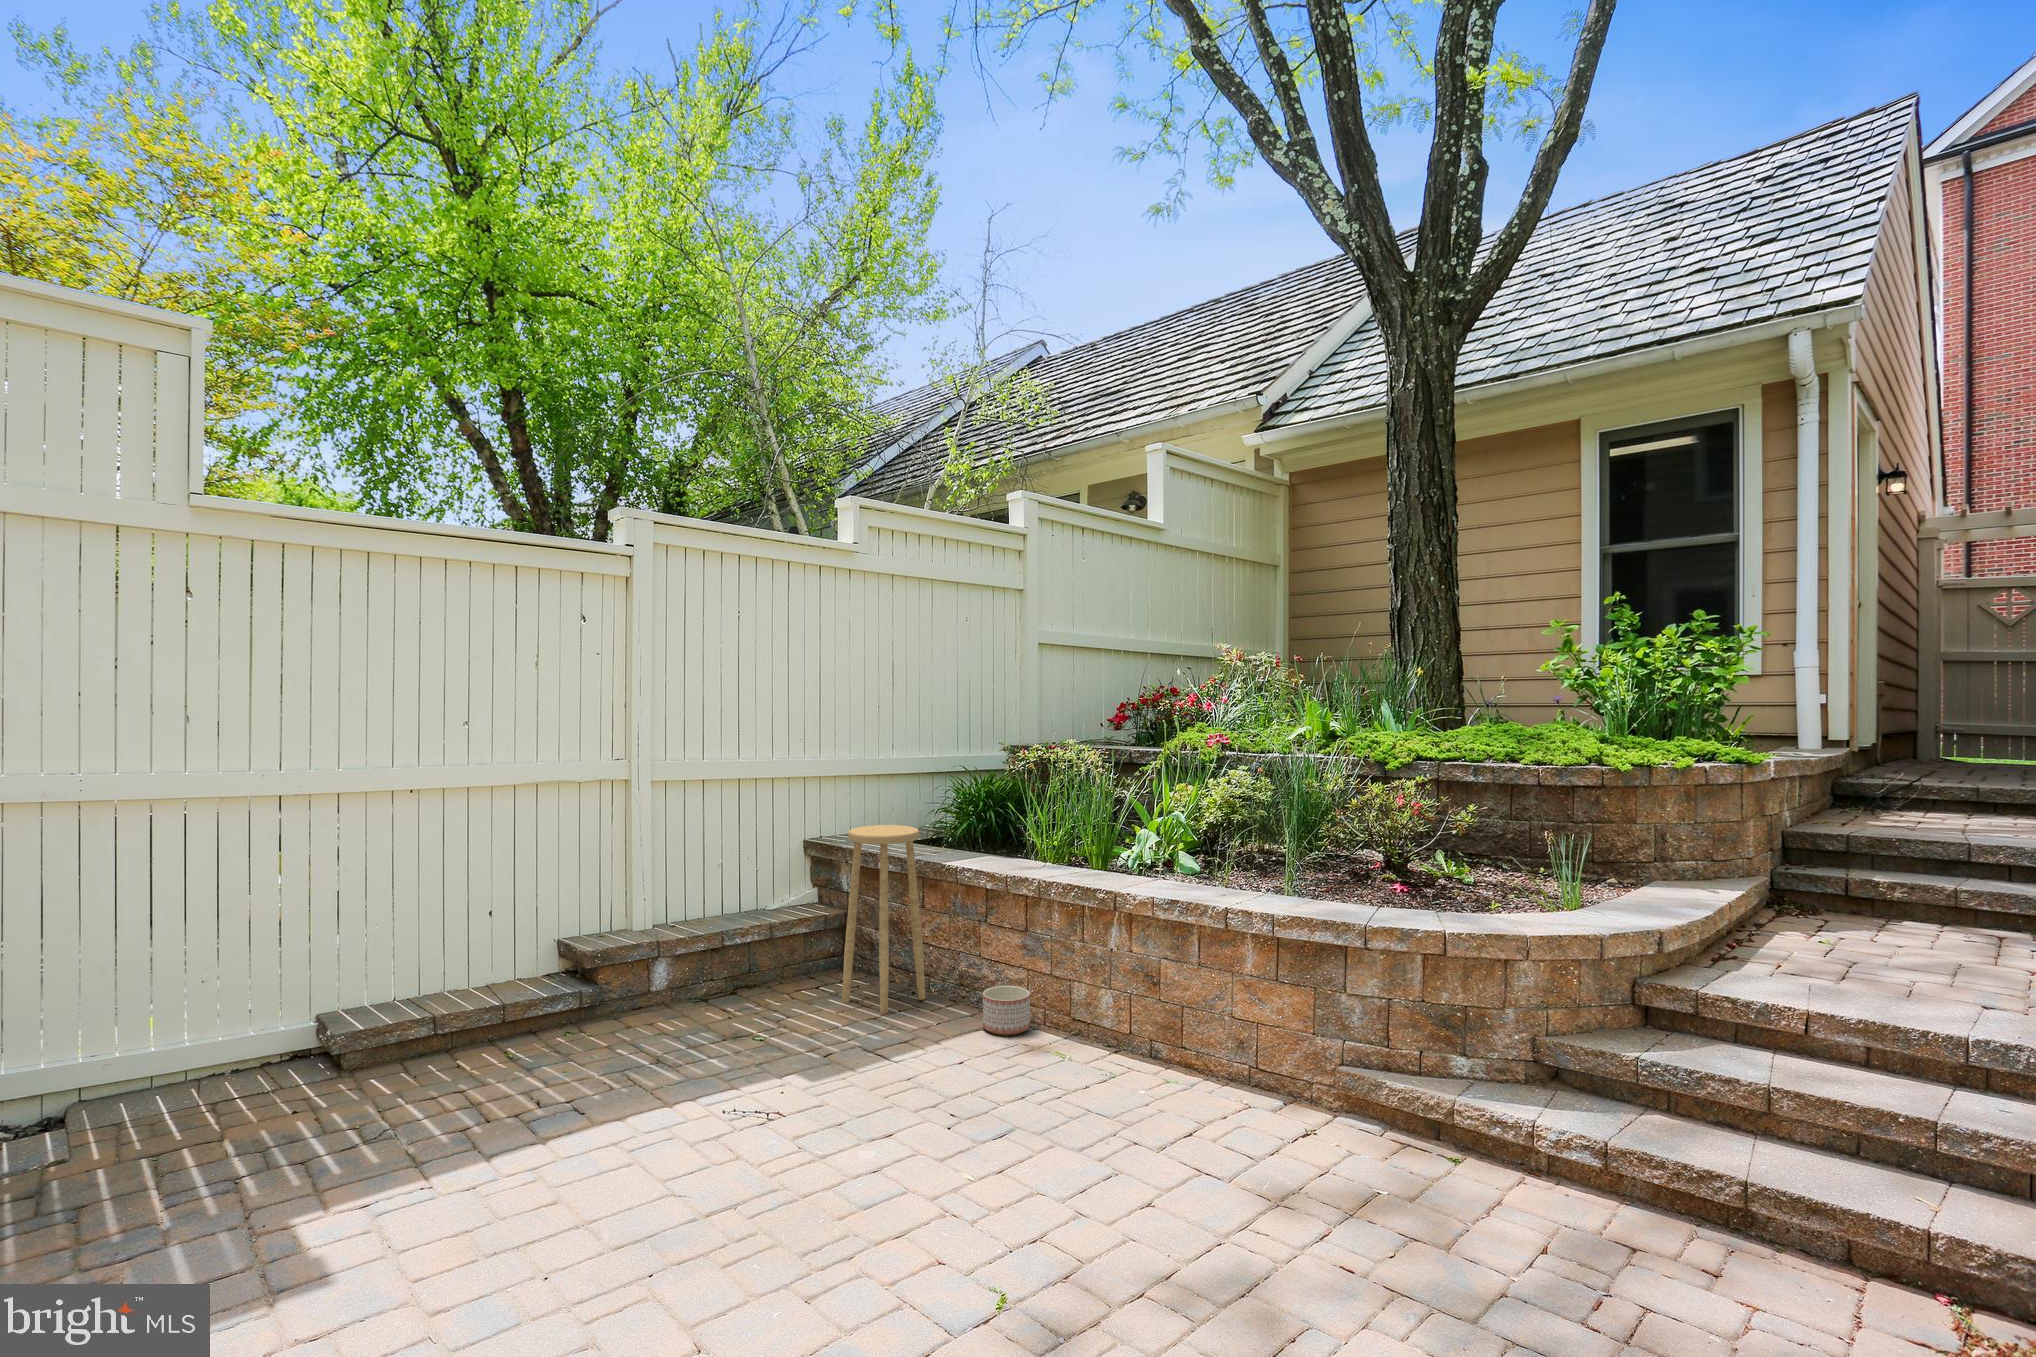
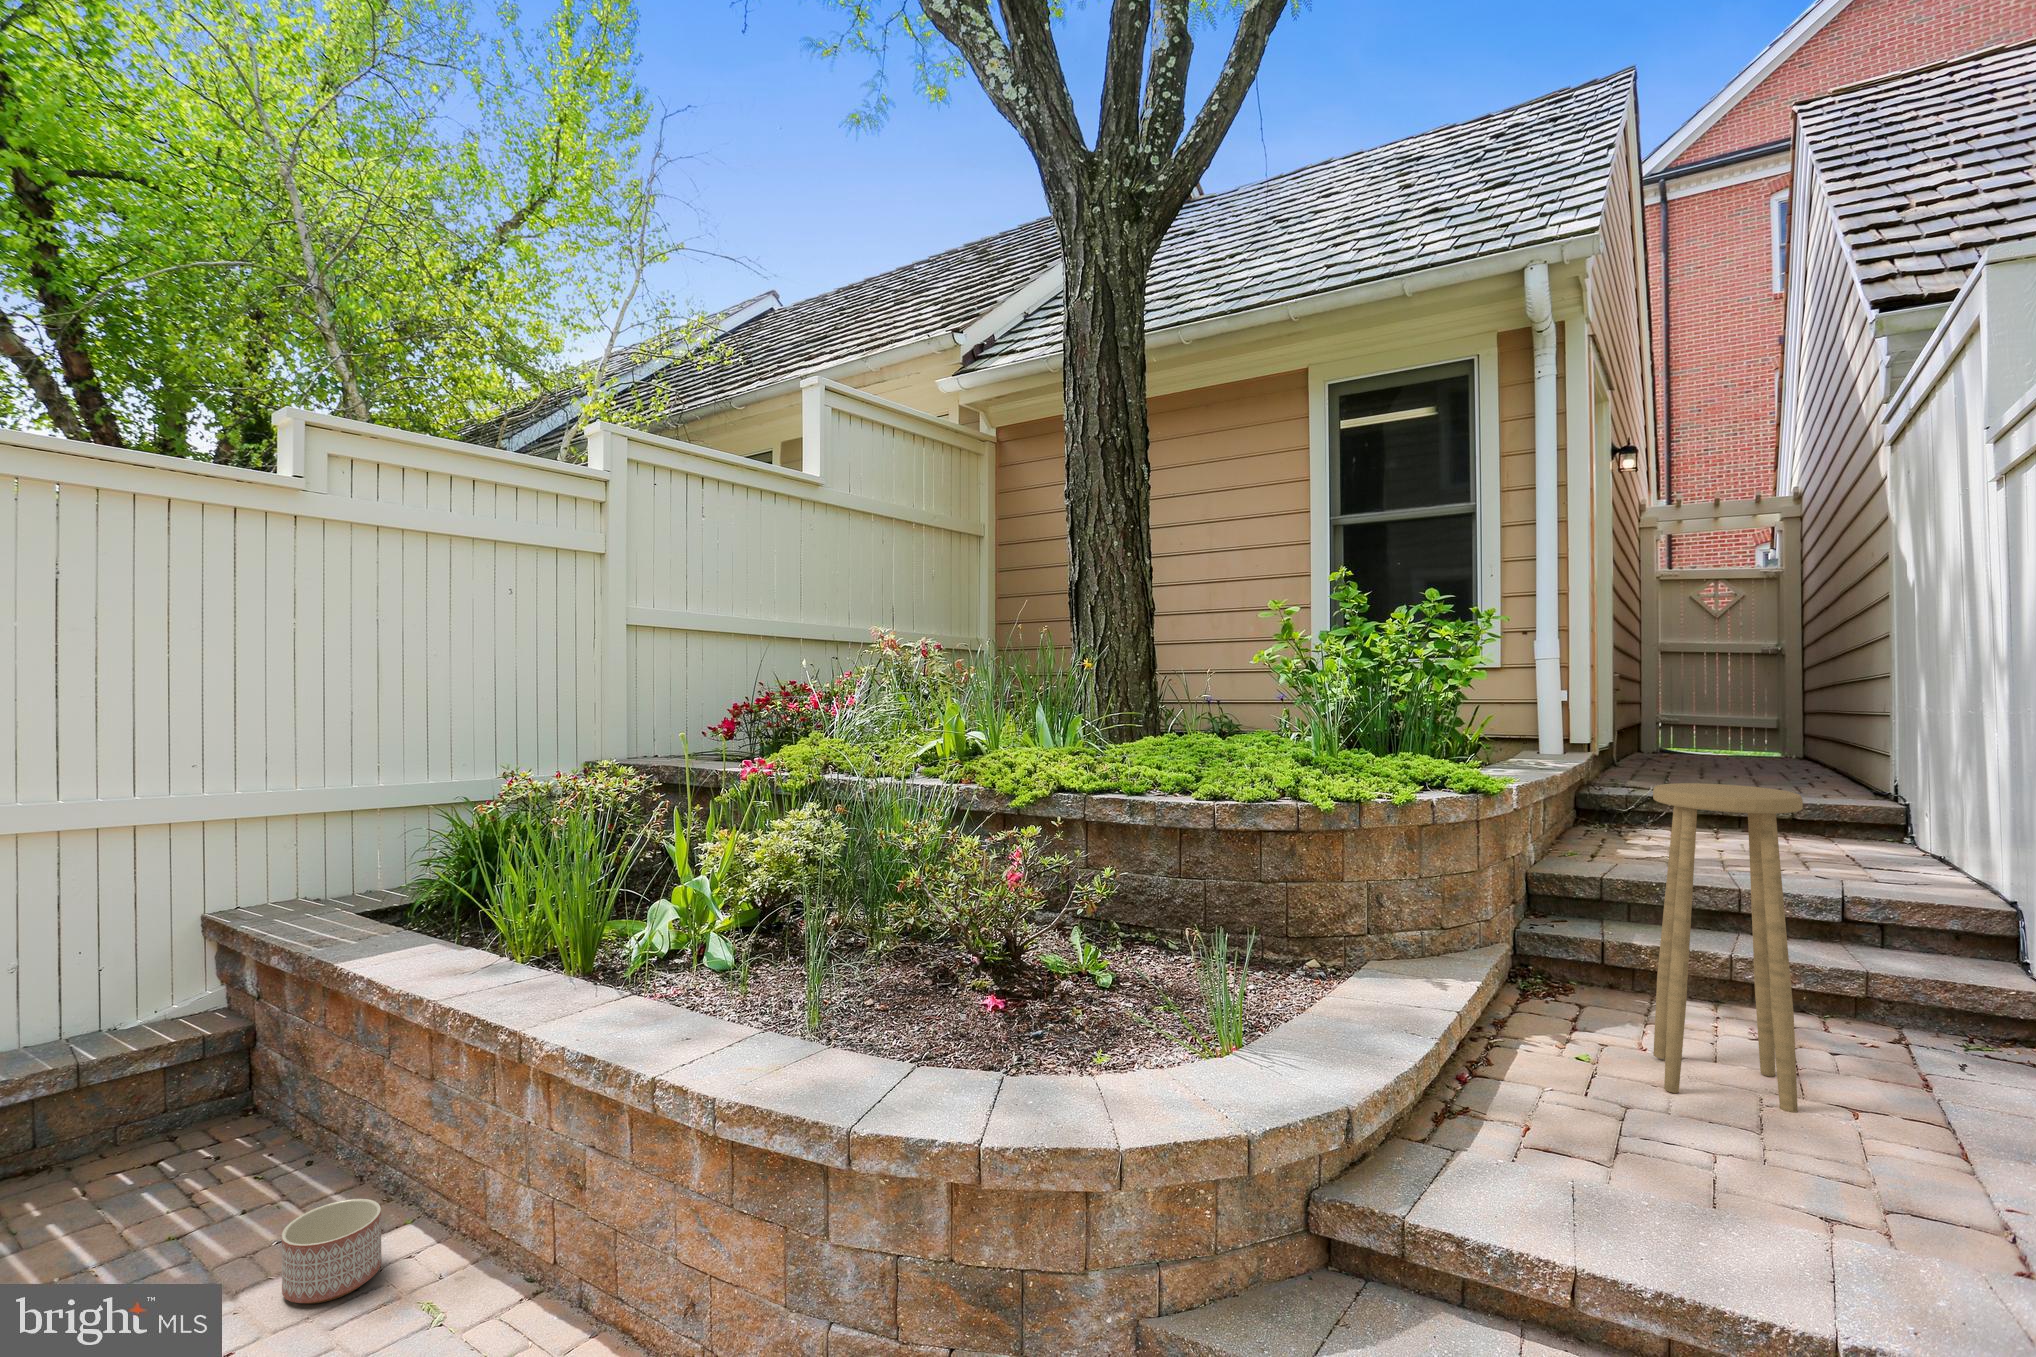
stool: present [842,825,925,1014] -> present [1653,783,1803,1113]

